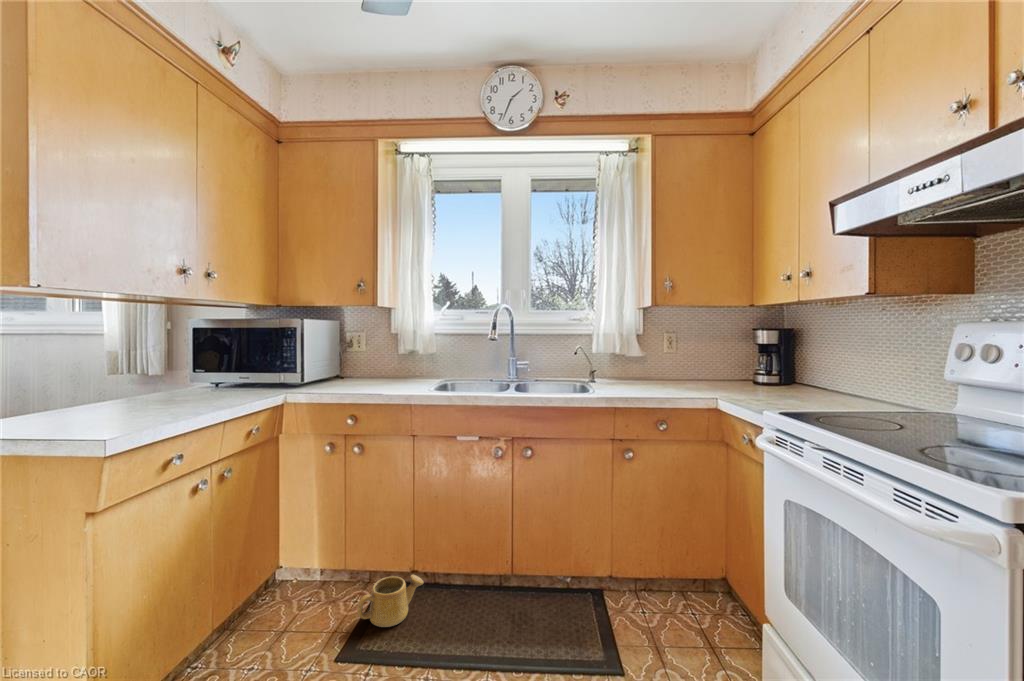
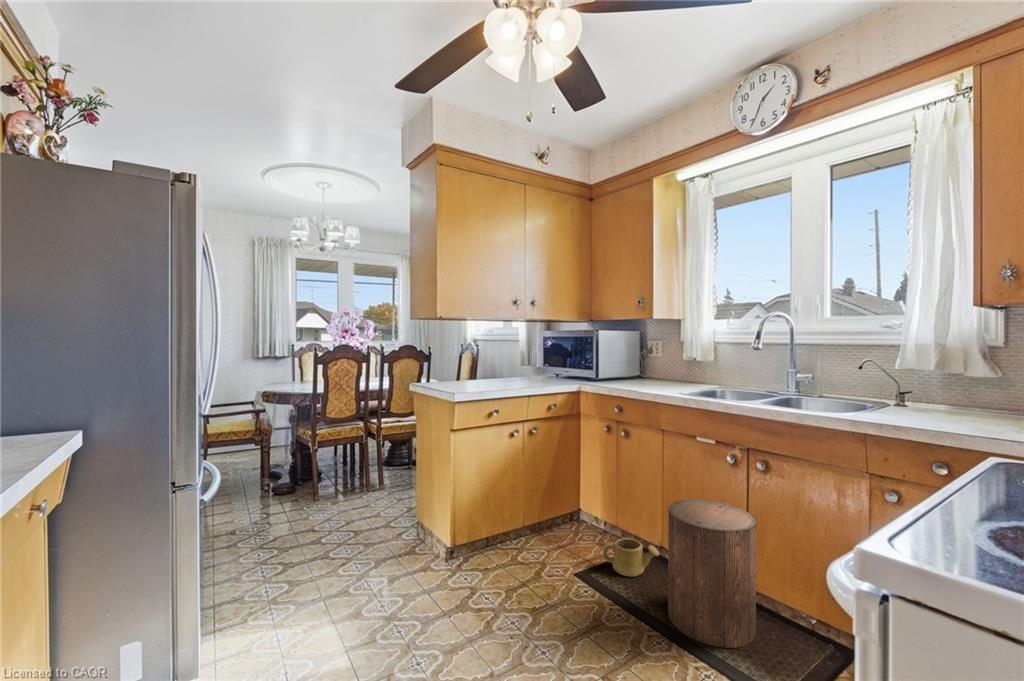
stool: none [461,500,547,657] -> present [668,499,756,648]

